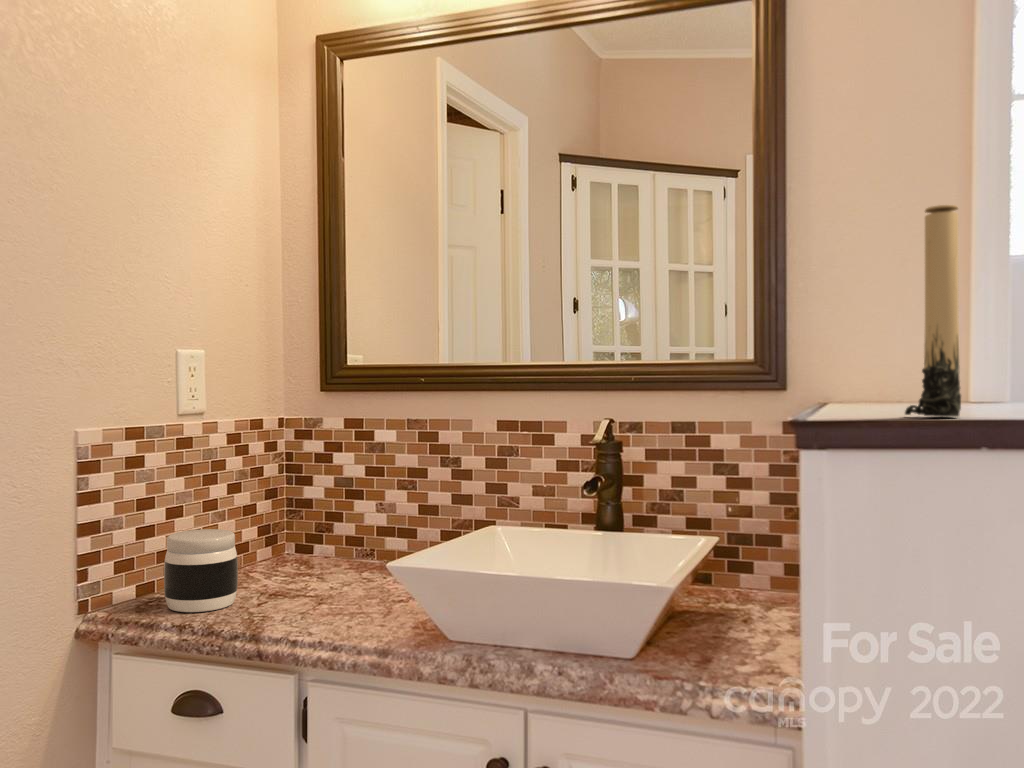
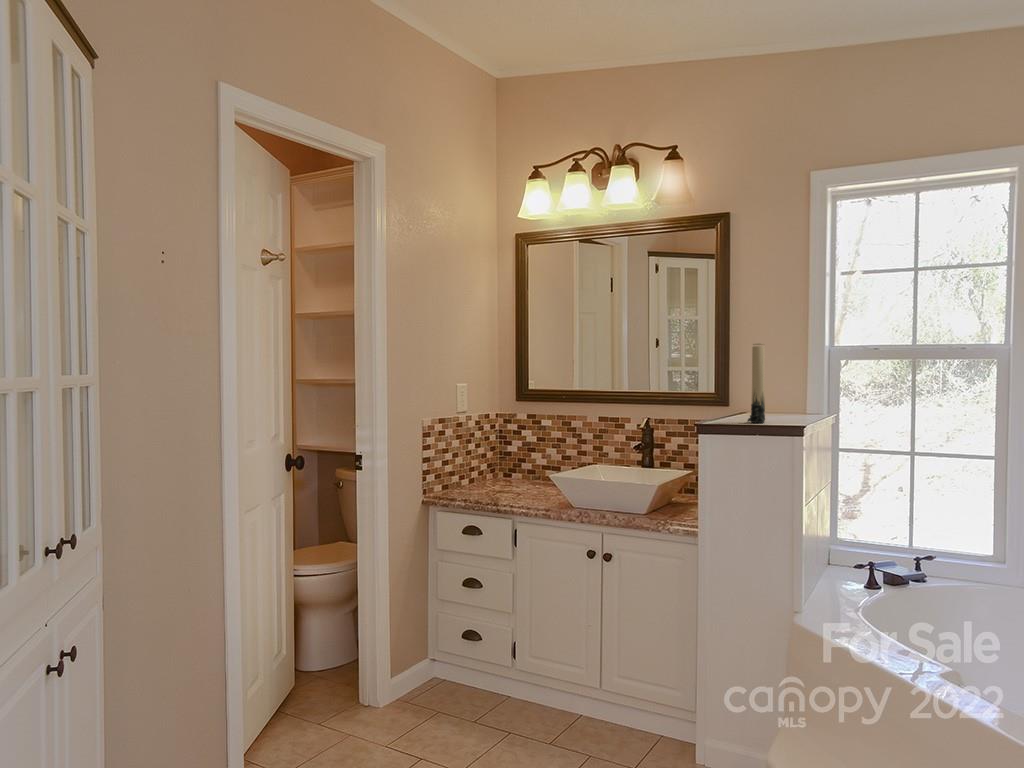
jar: present [164,529,238,612] -> none [456,462,485,495]

